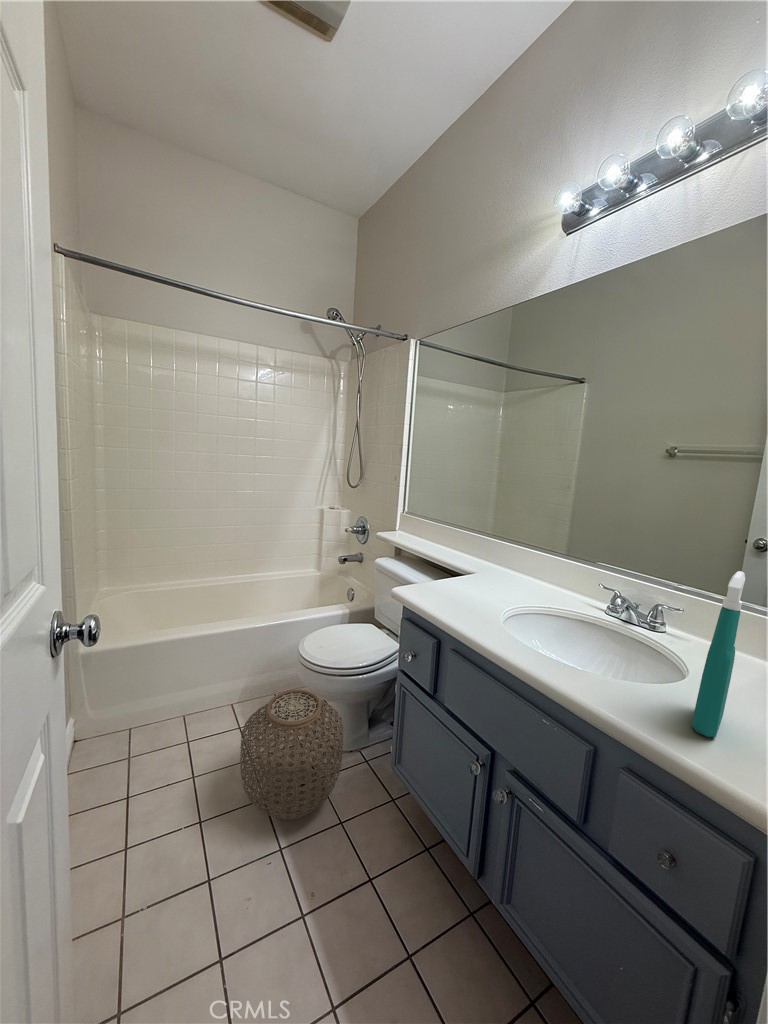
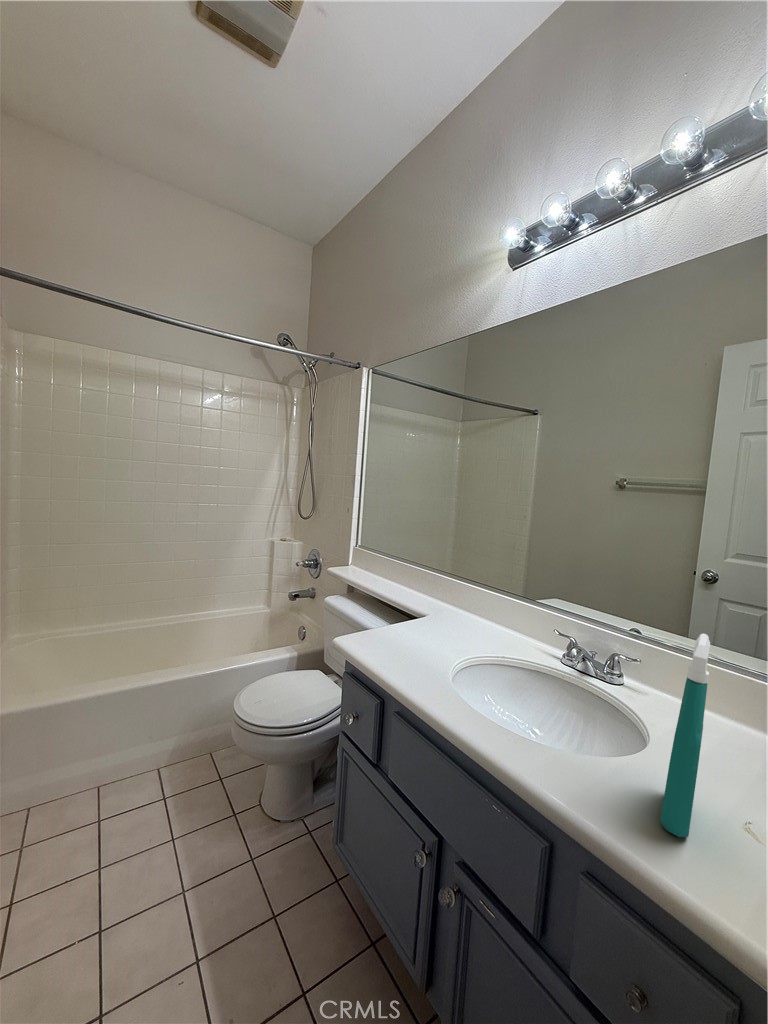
woven basket: present [240,690,343,820] -> none [152,754,279,919]

